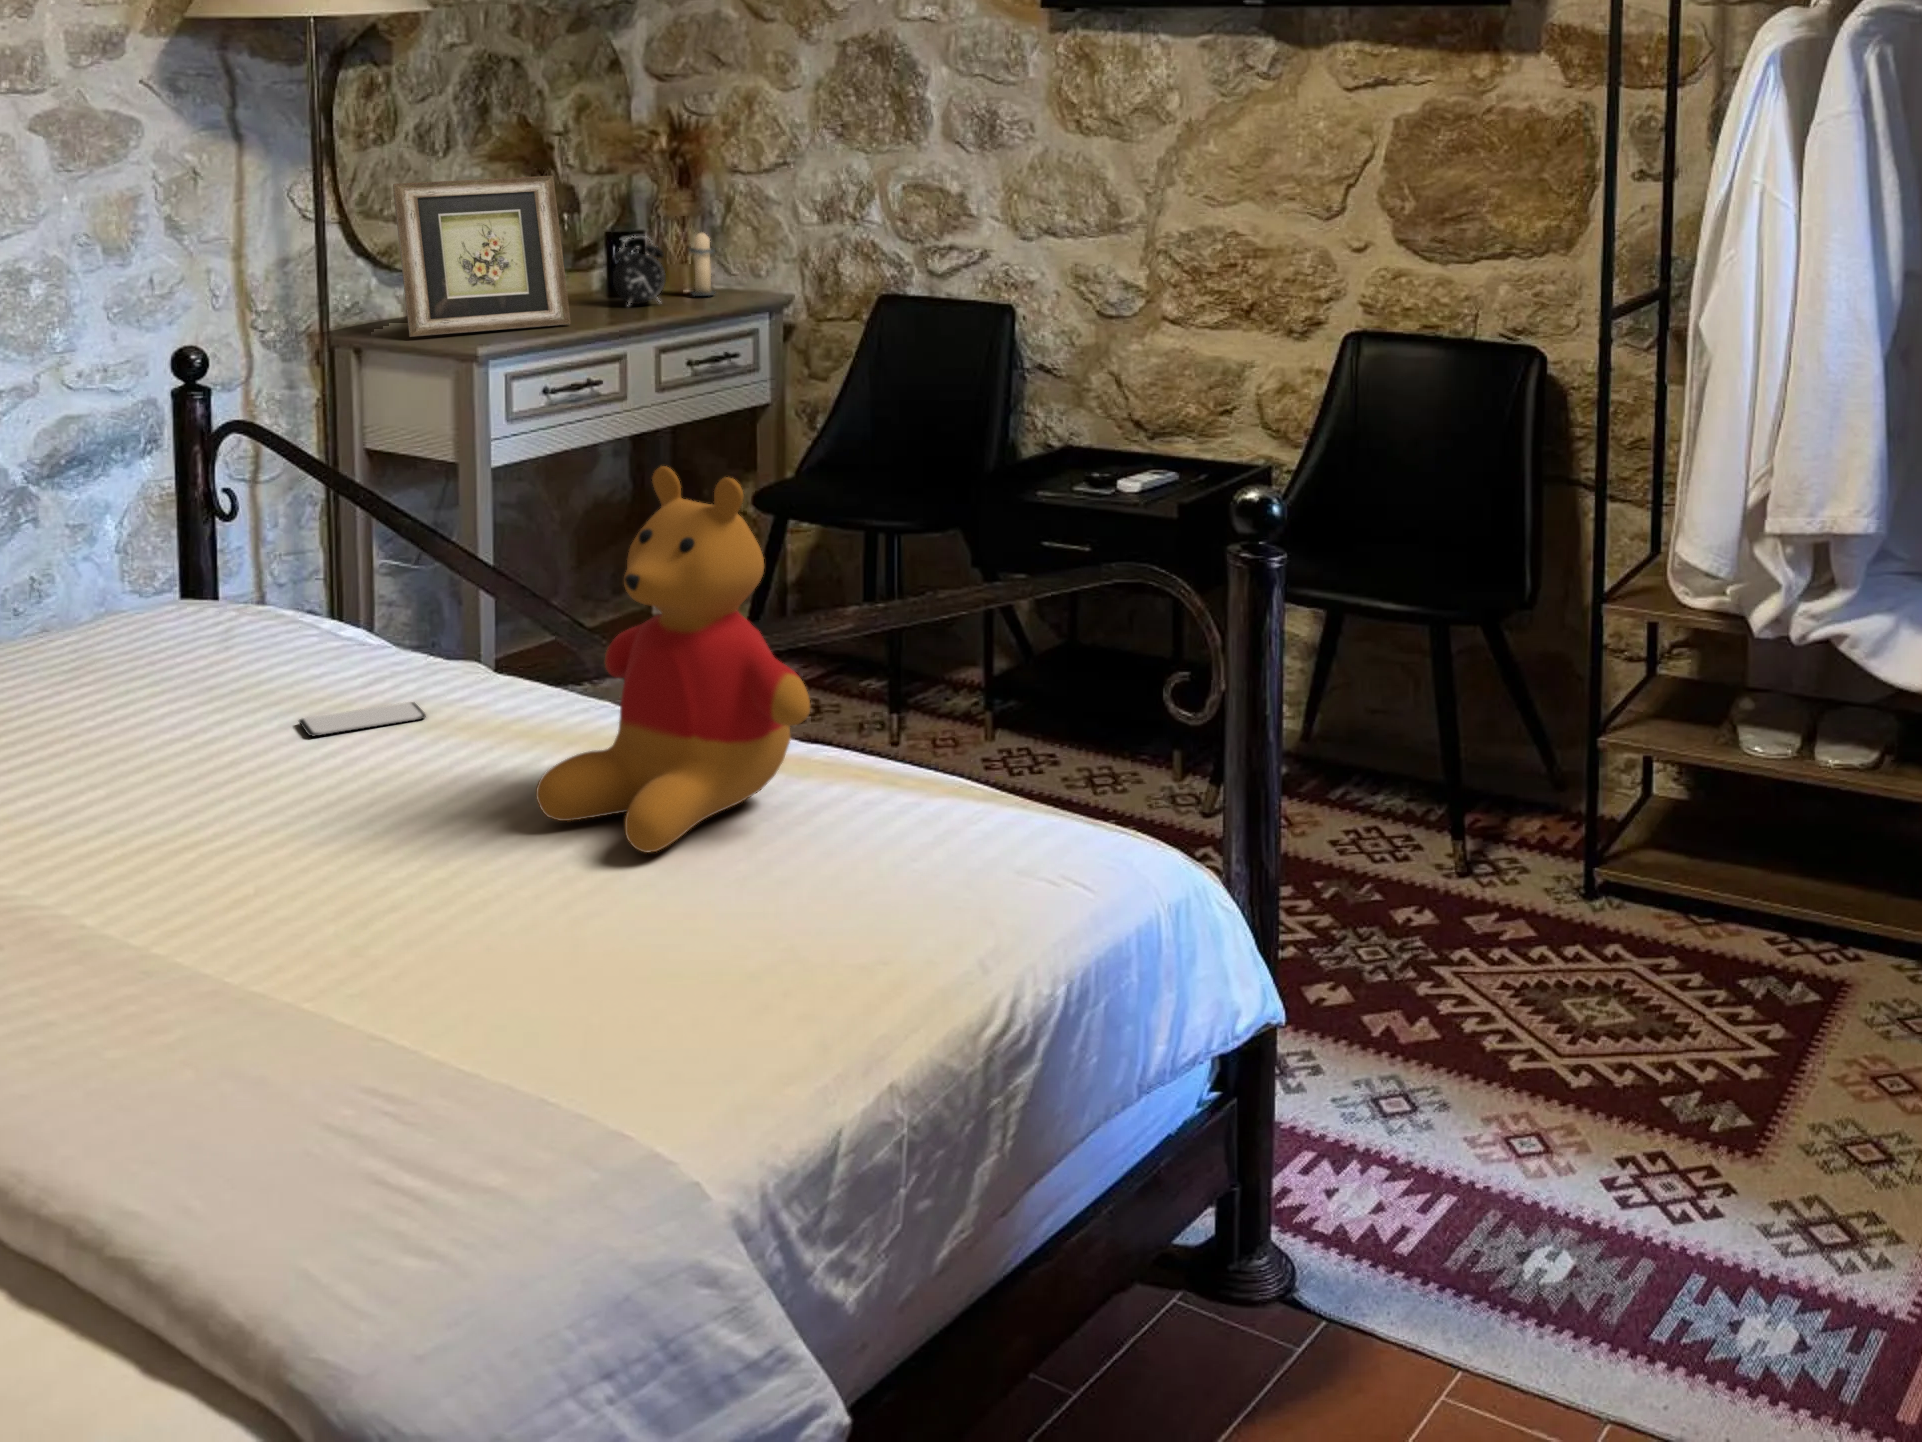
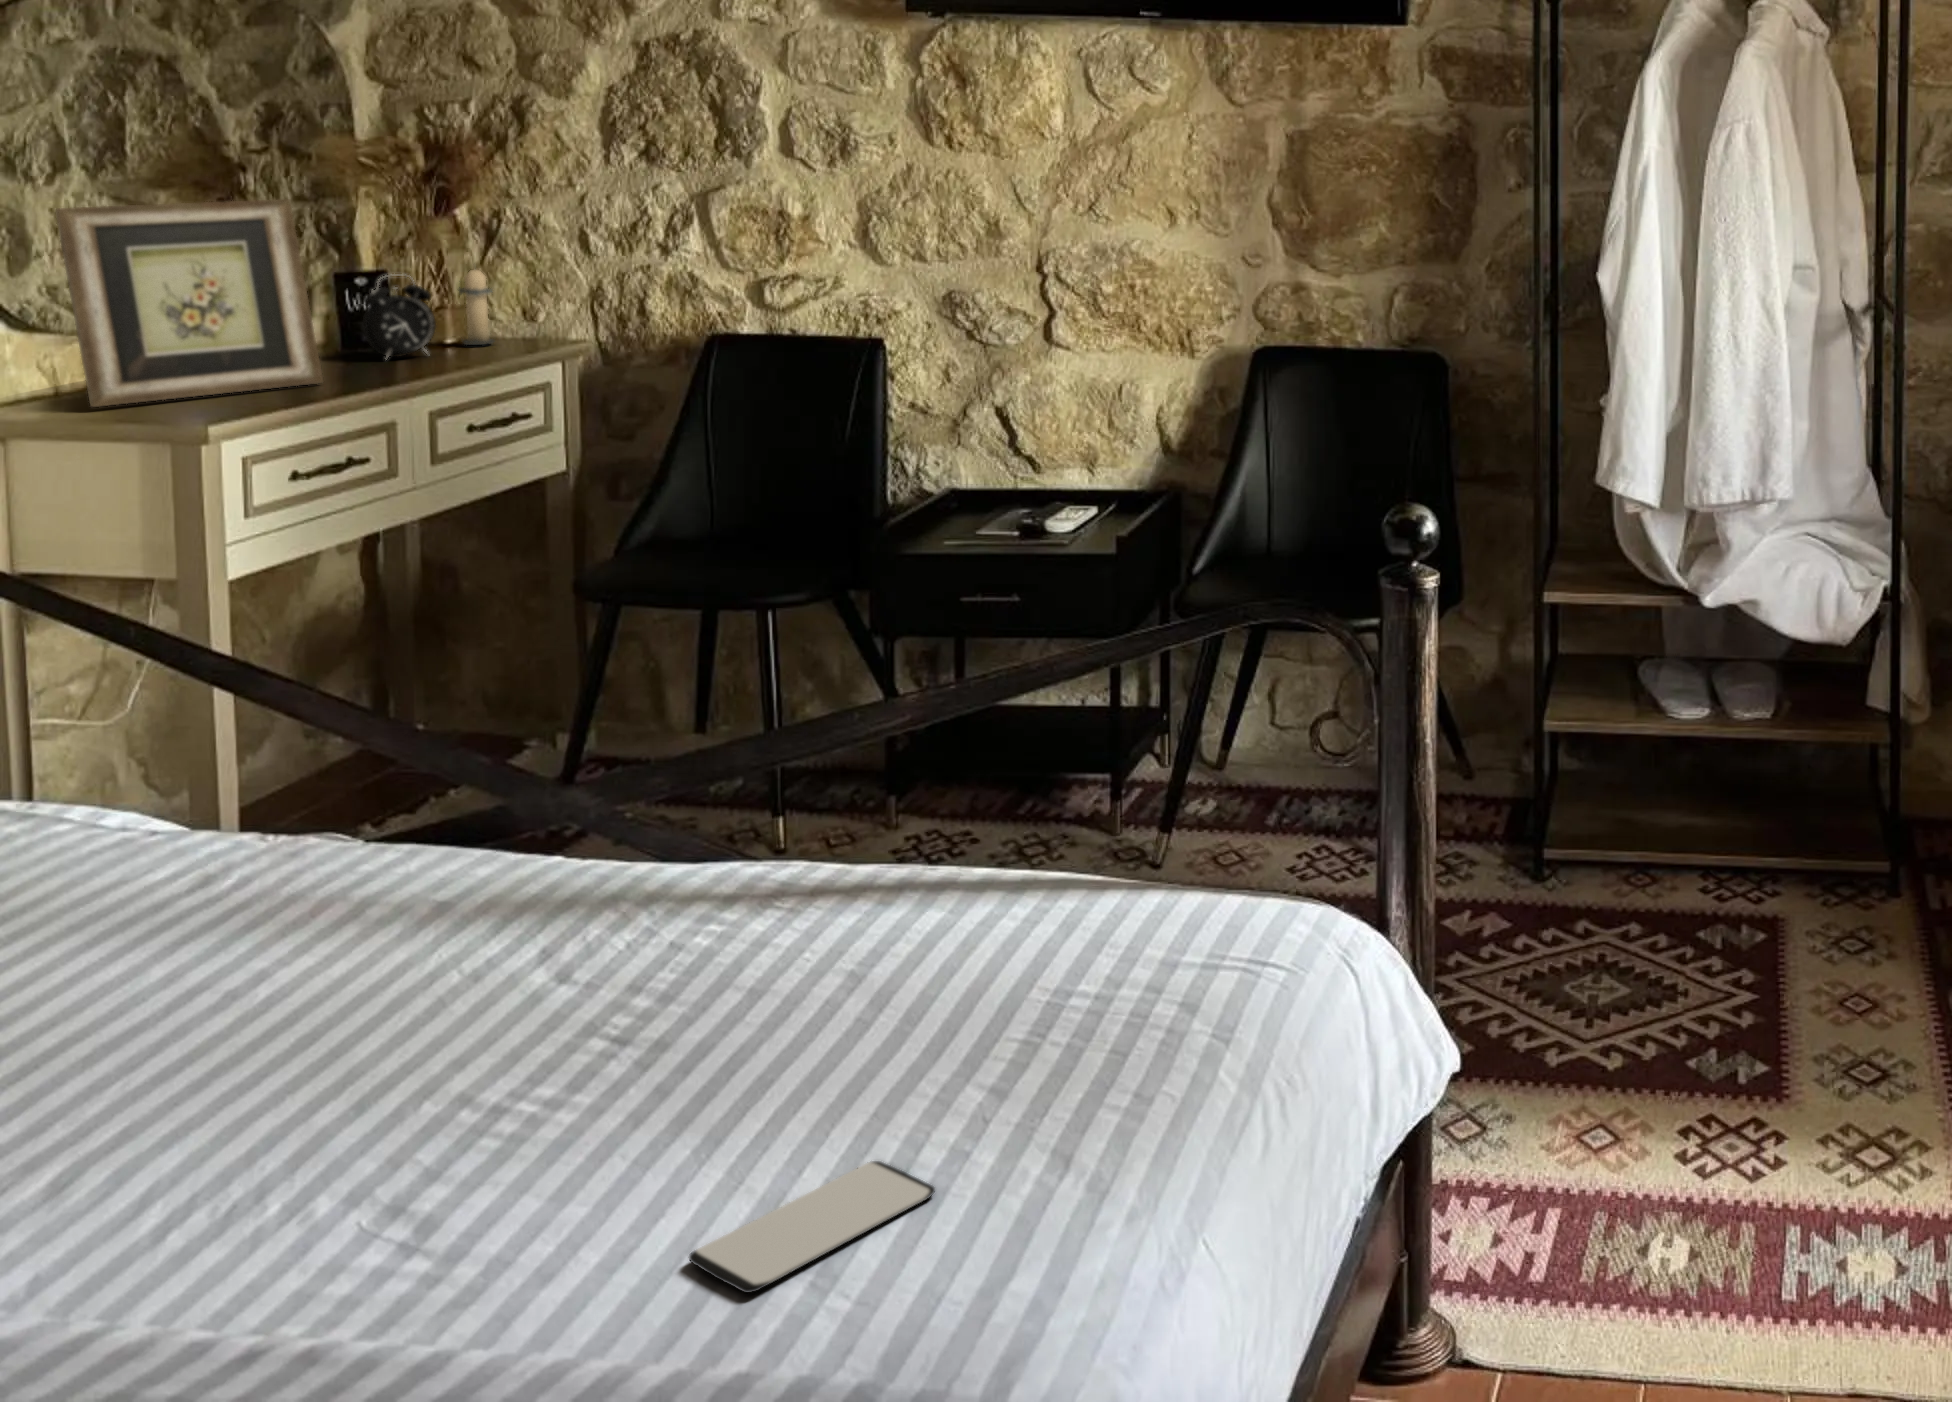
stuffed bear: present [536,466,811,853] -> none [615,529,984,1019]
smartphone: present [299,702,426,736] -> present [688,1161,935,1293]

